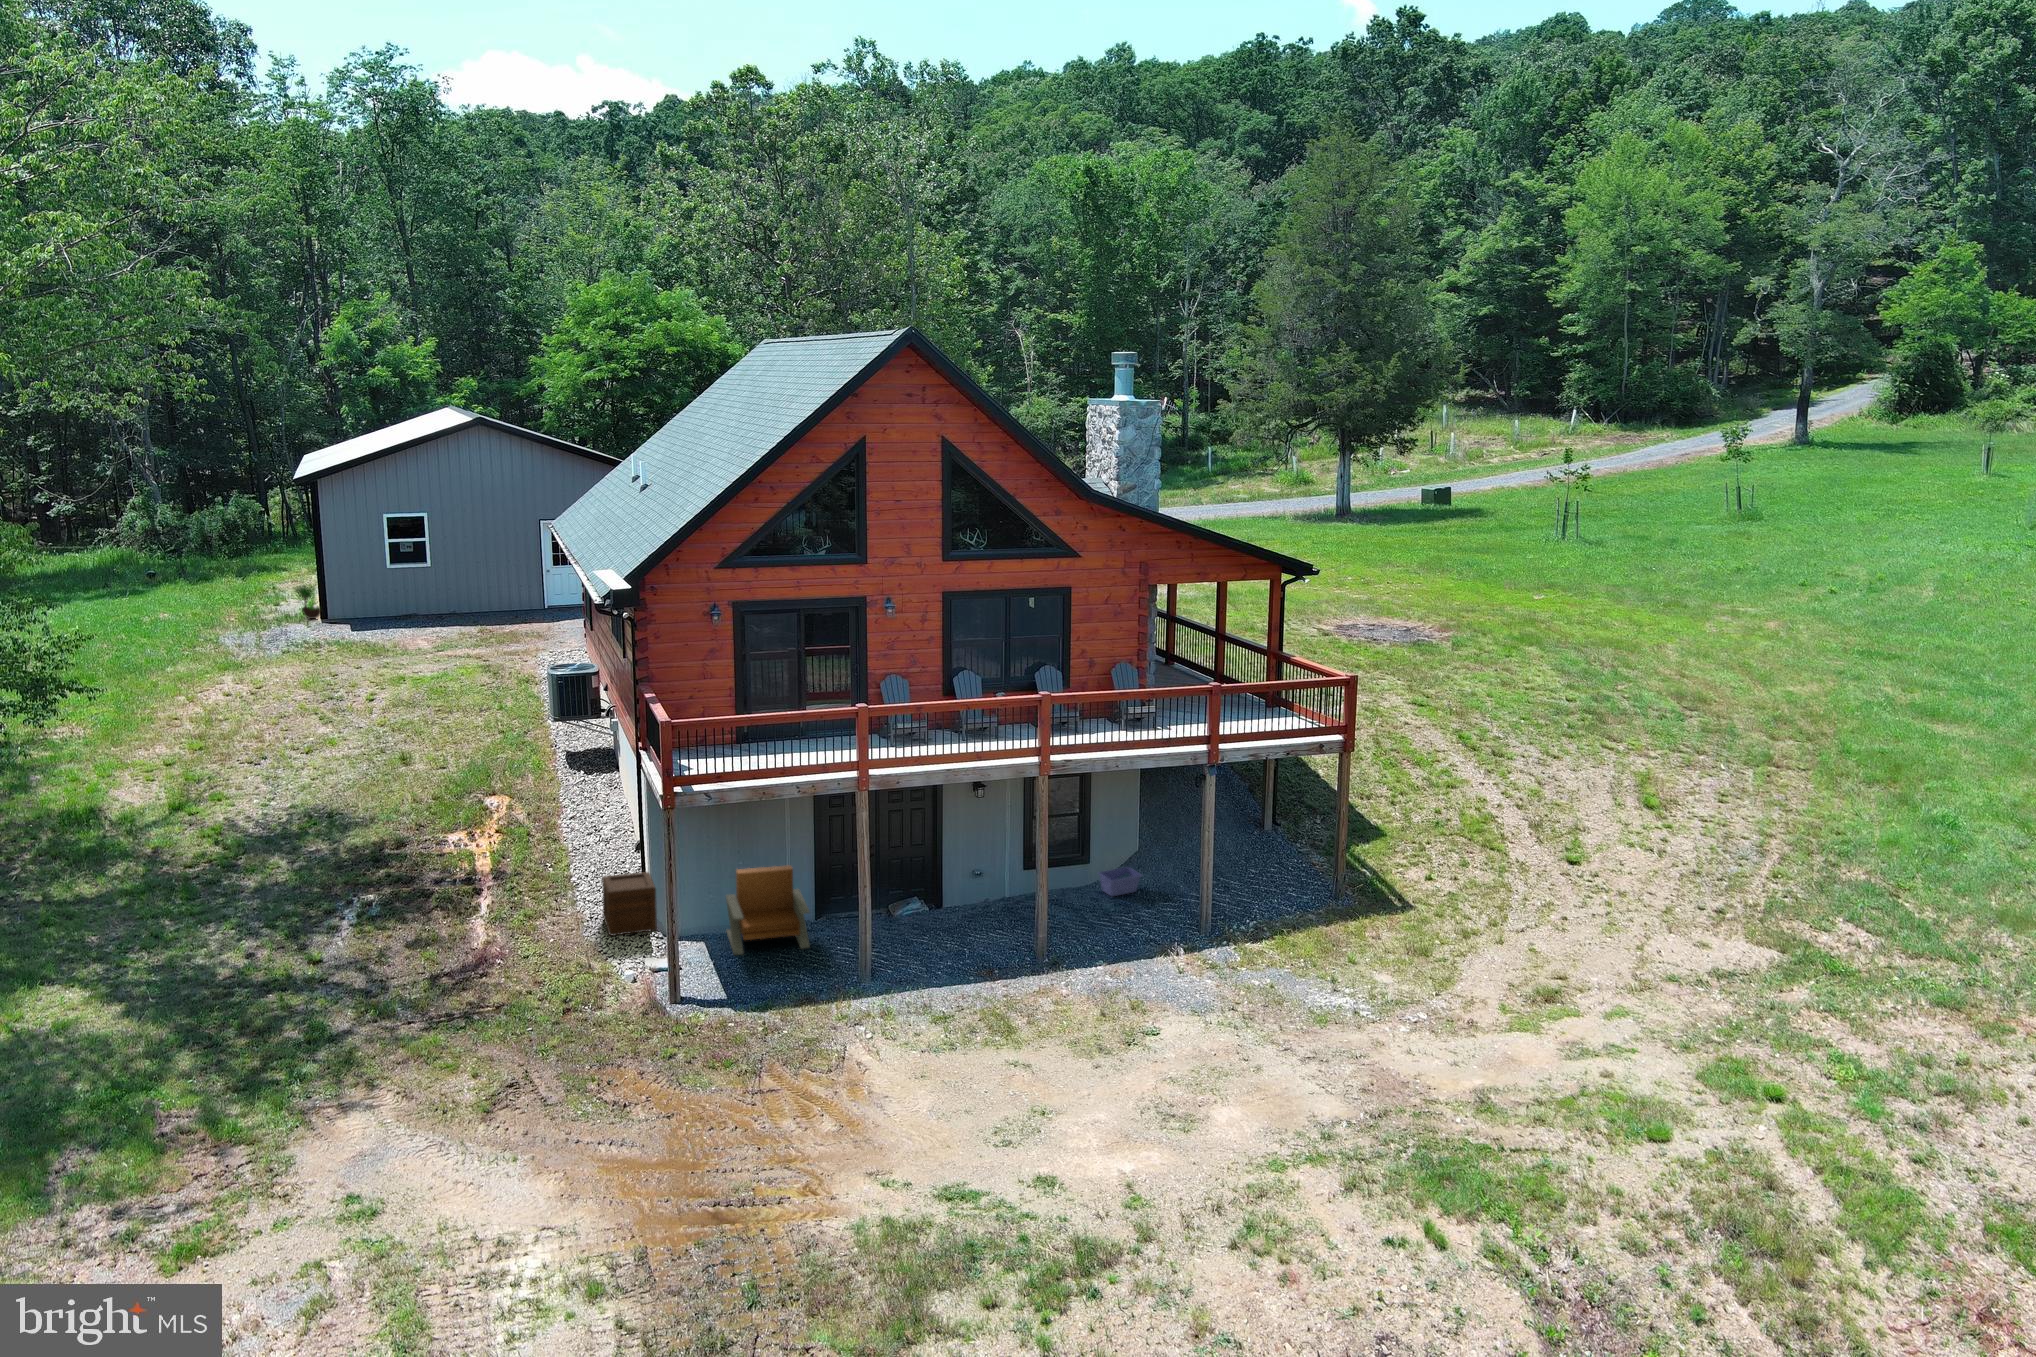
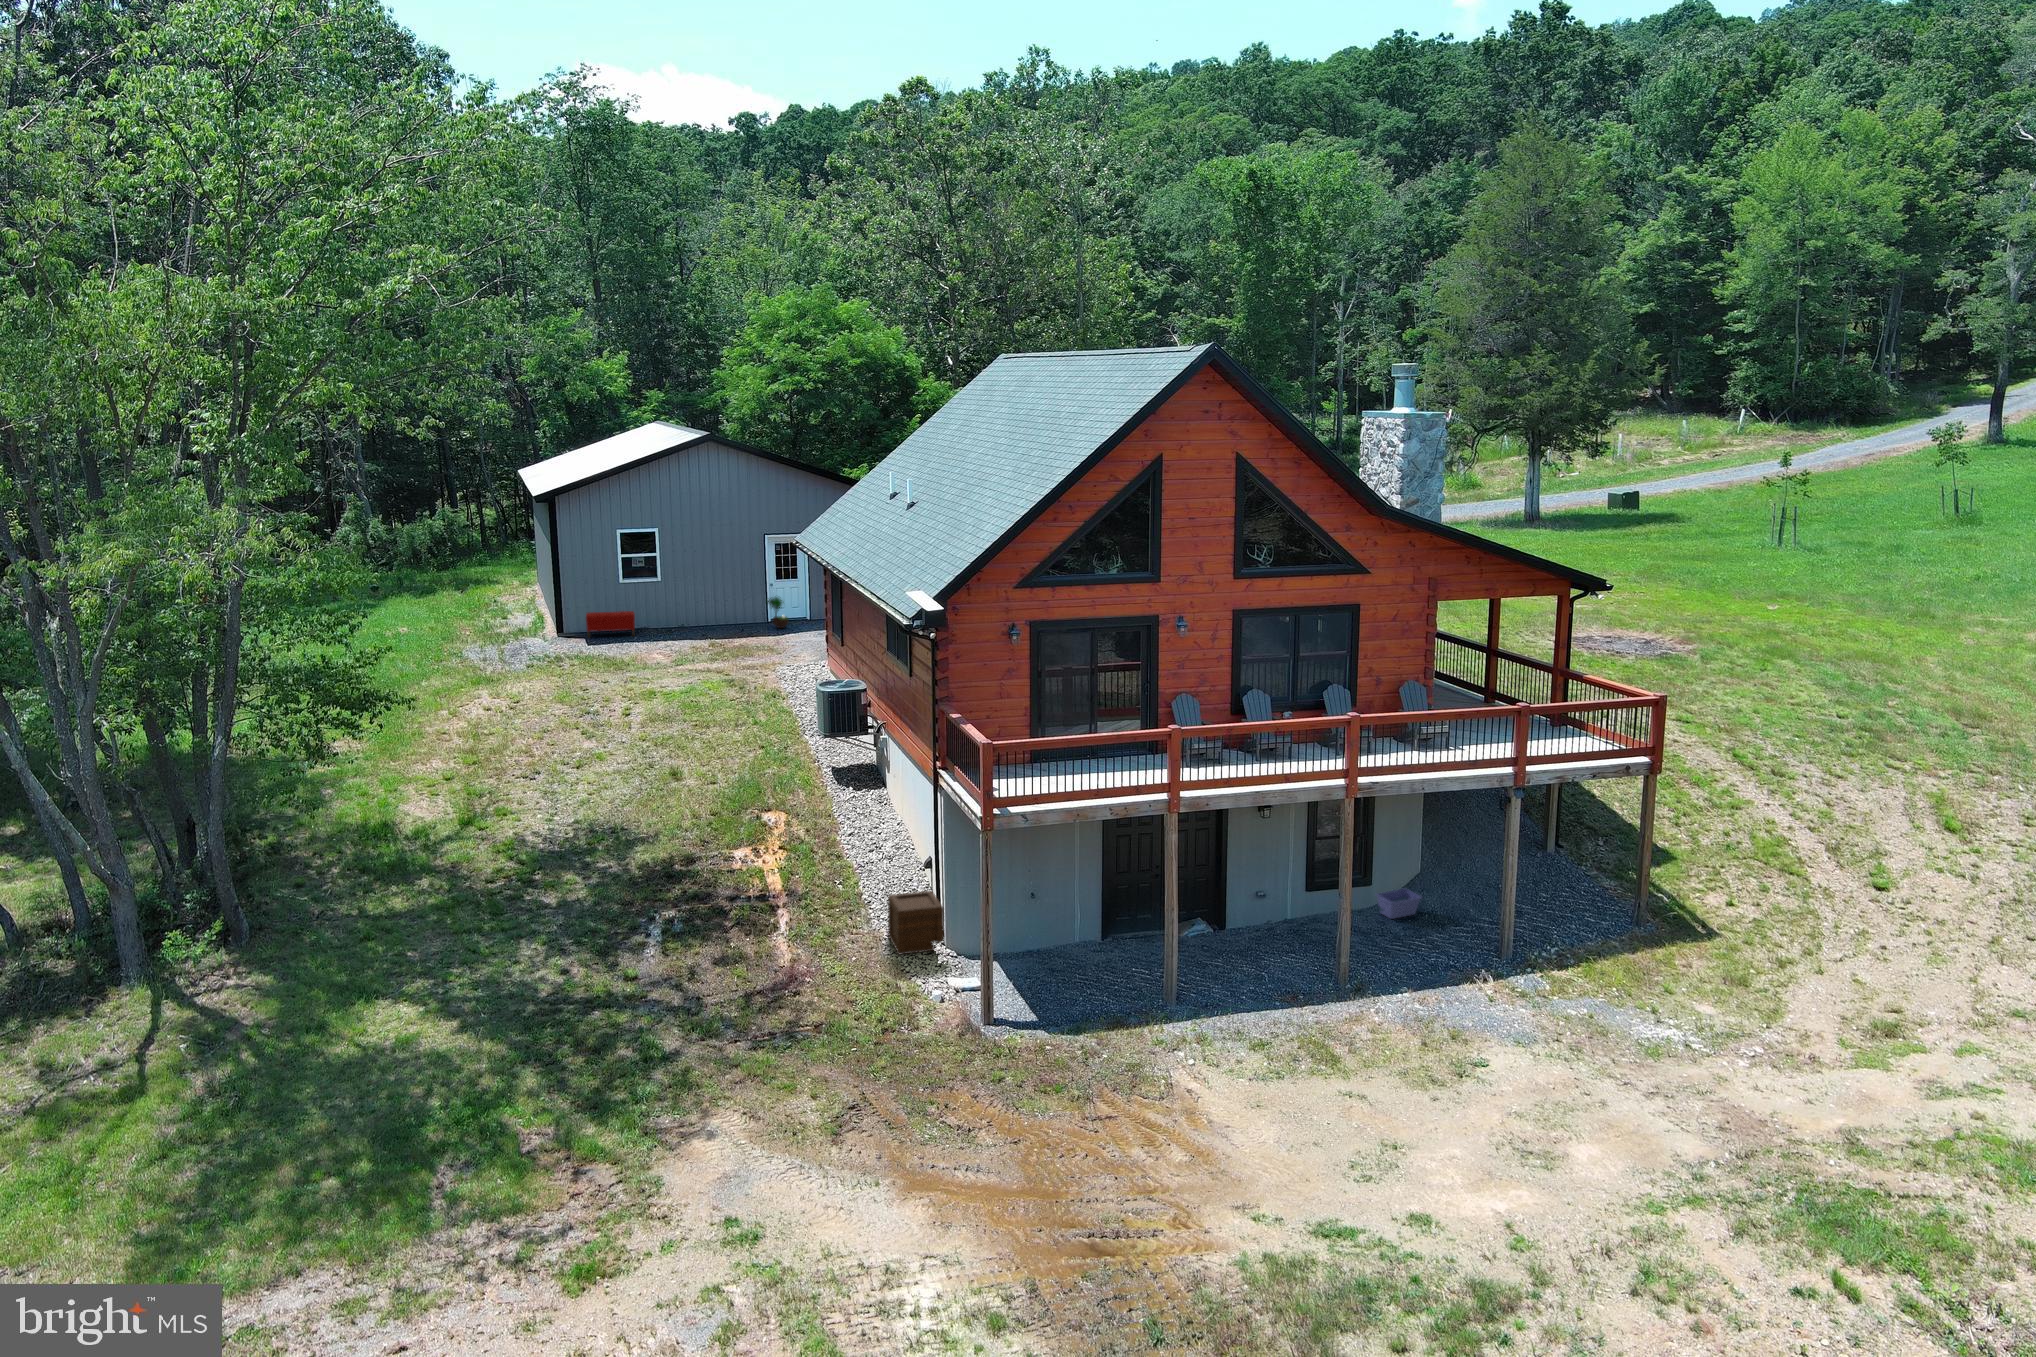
potted tree: present [295,586,321,619] -> present [768,597,789,628]
bench: none [349,595,403,622] -> present [586,611,635,637]
lounge chair: present [726,865,810,955] -> none [1012,886,1100,976]

